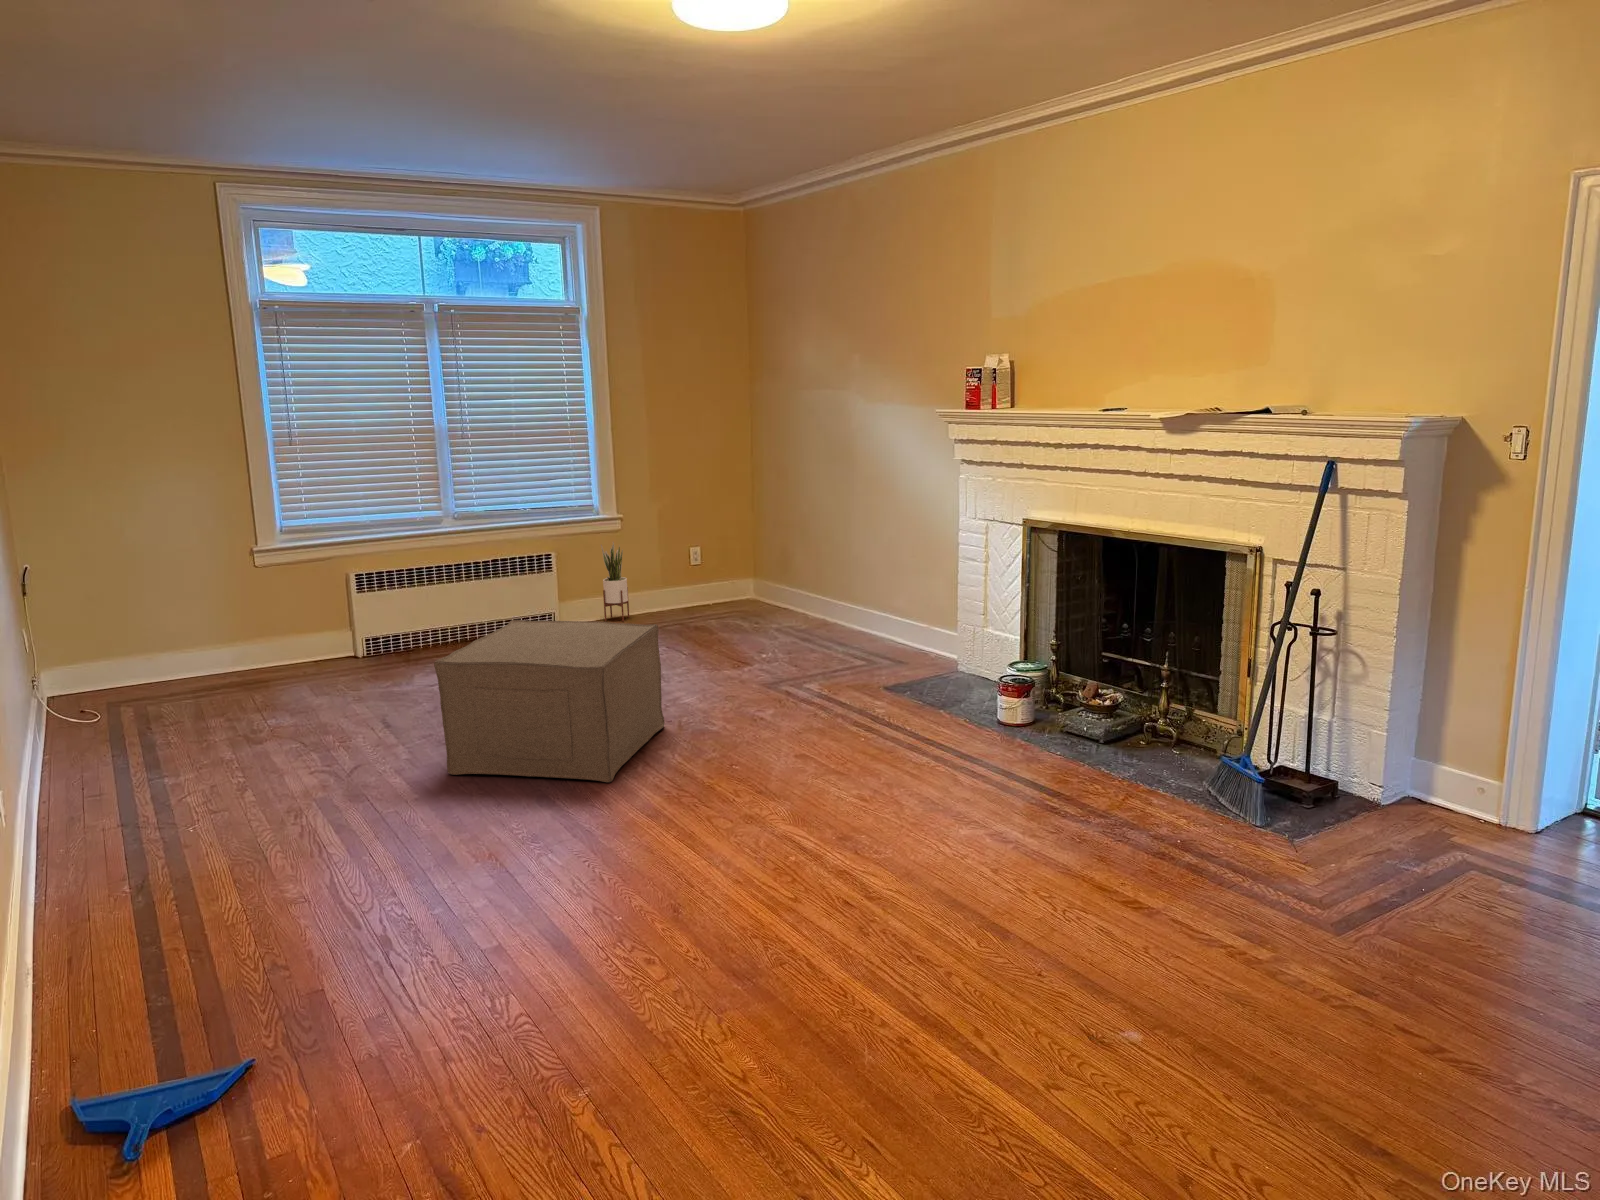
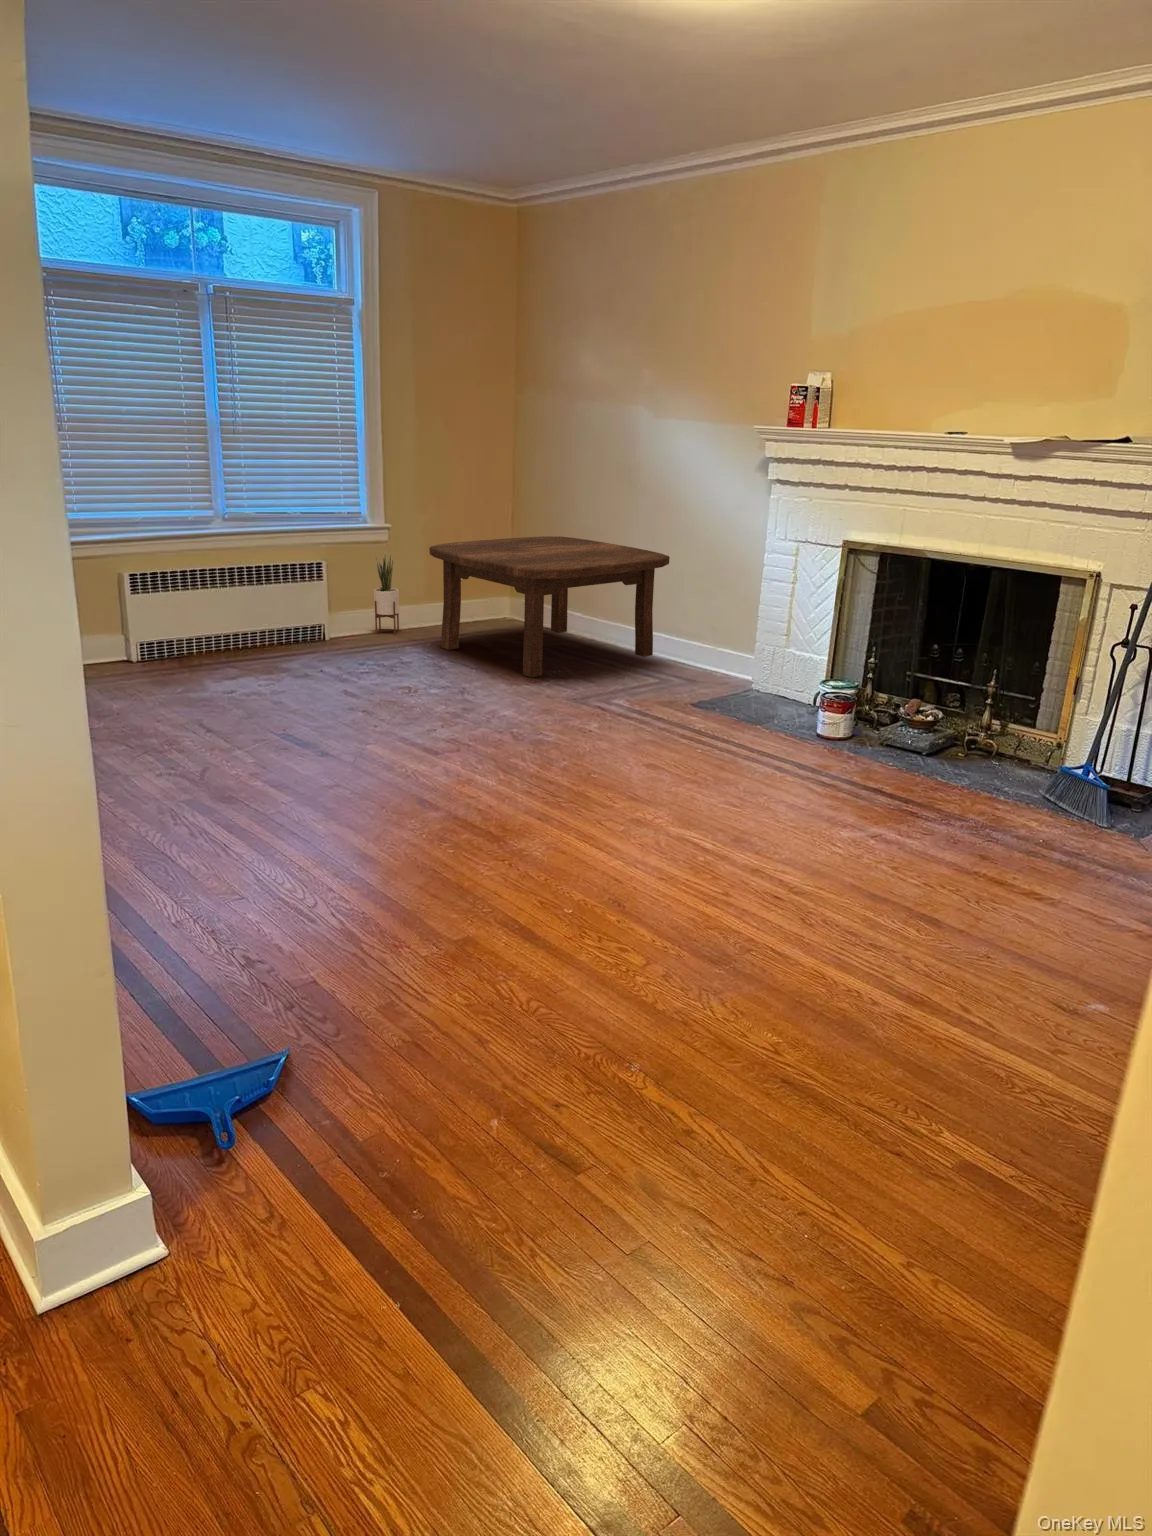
coffee table: none [645,522,878,664] -> present [429,536,670,678]
ottoman: present [434,620,665,782] -> none [299,626,503,789]

